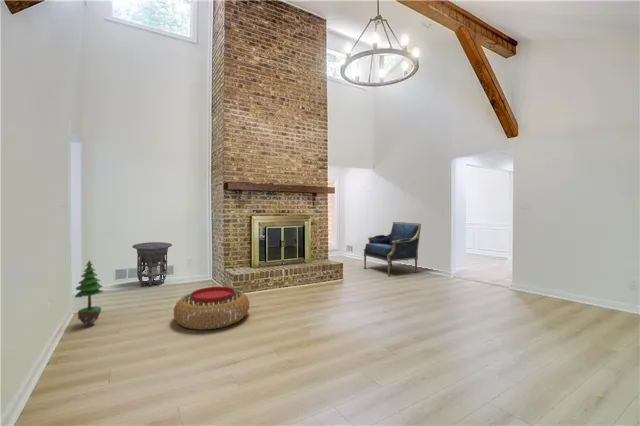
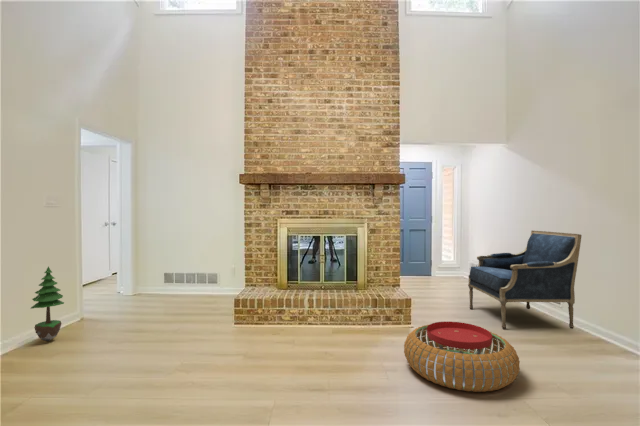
side table: present [132,242,172,286] -> none [152,249,196,301]
pouf: present [174,287,249,330] -> present [404,322,520,392]

